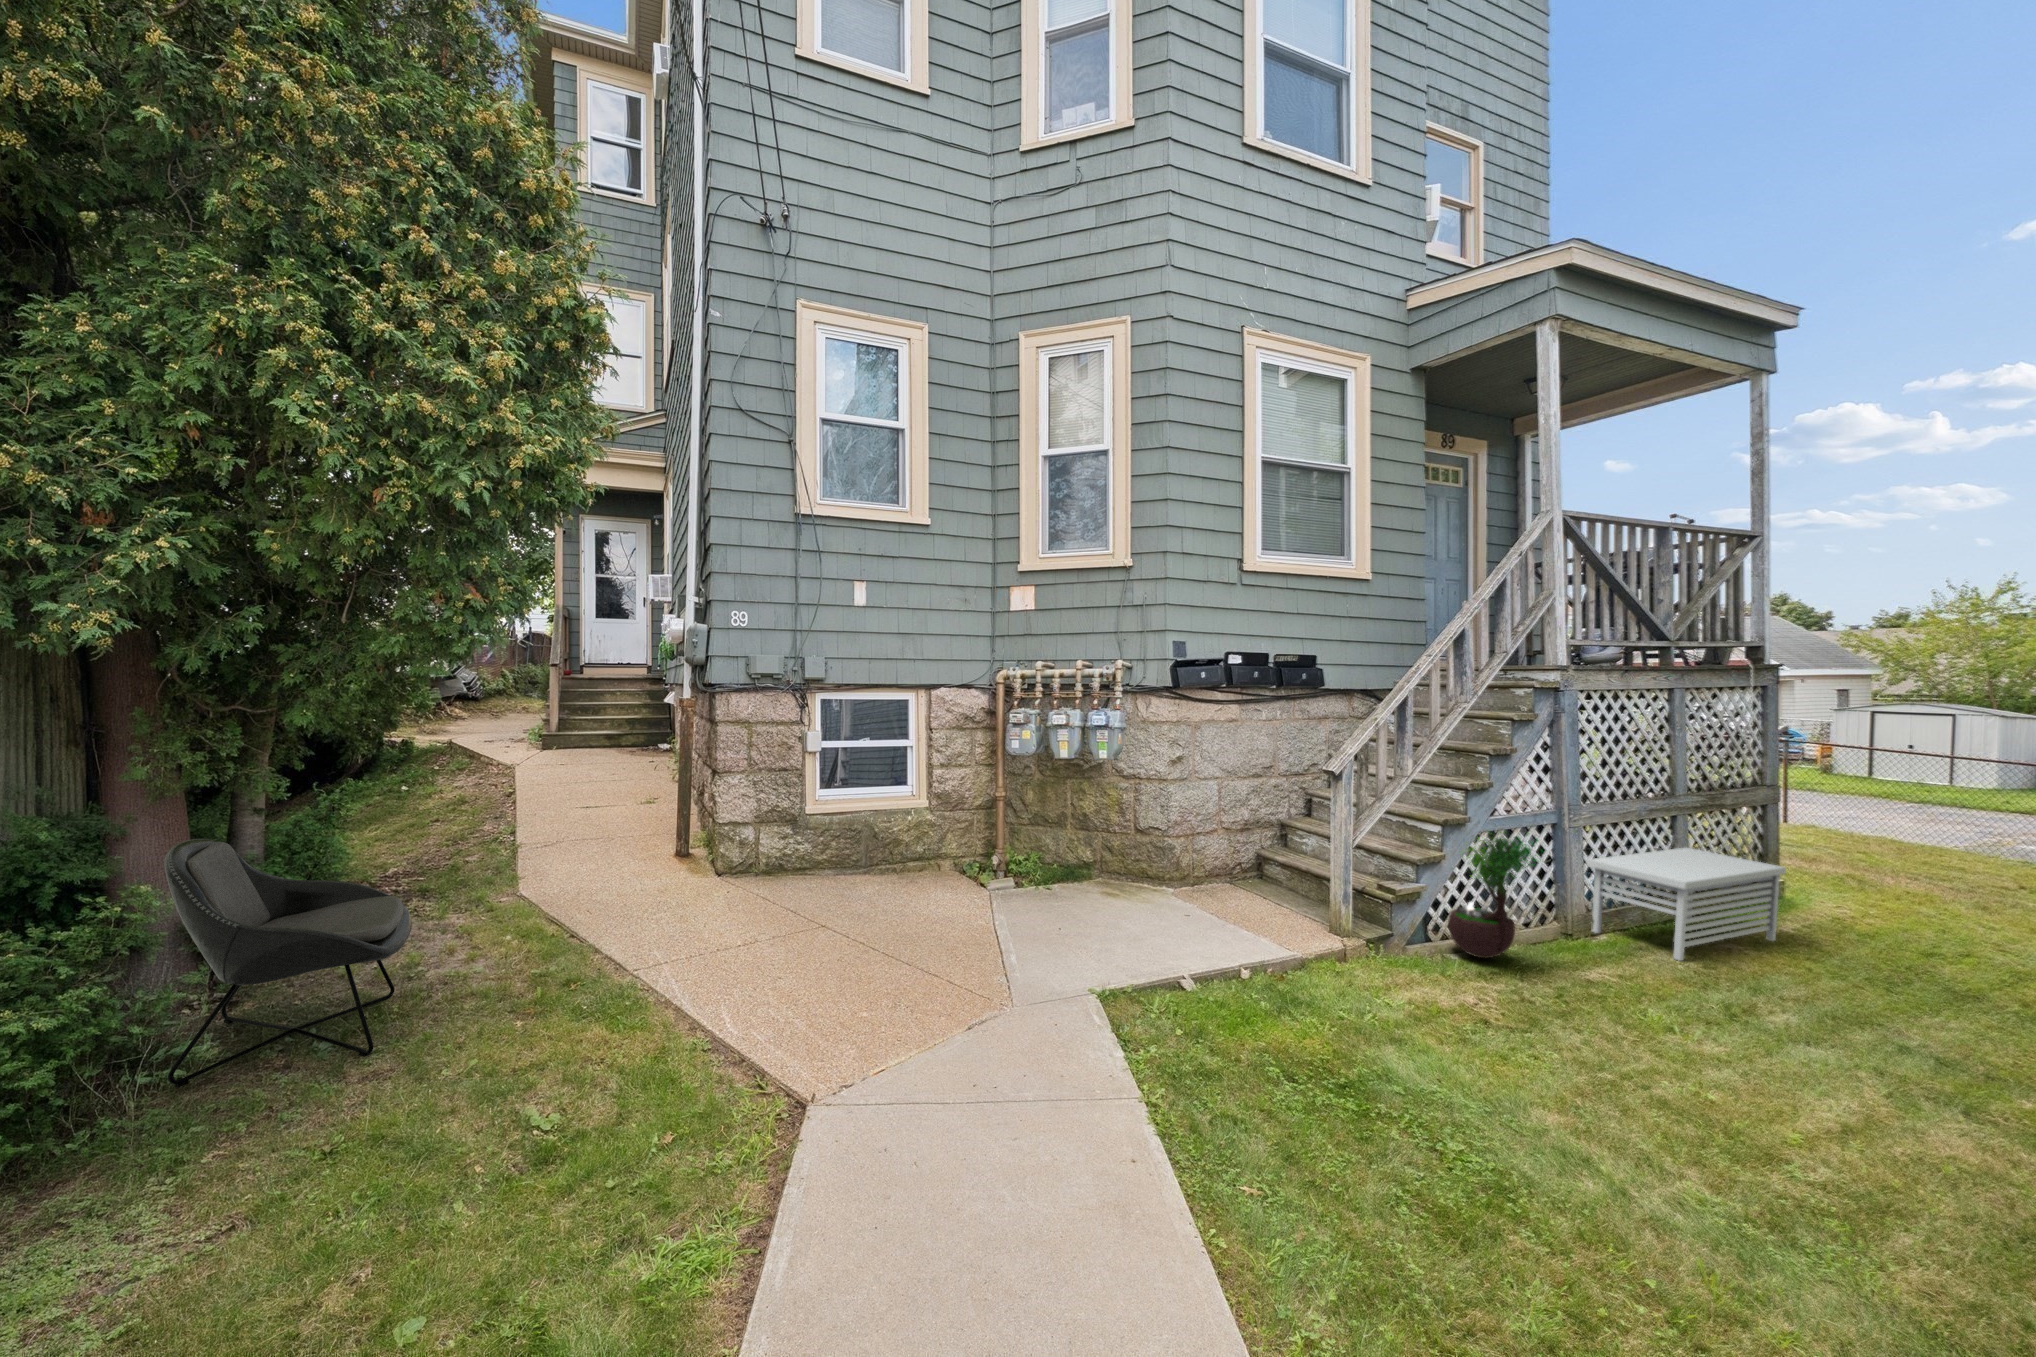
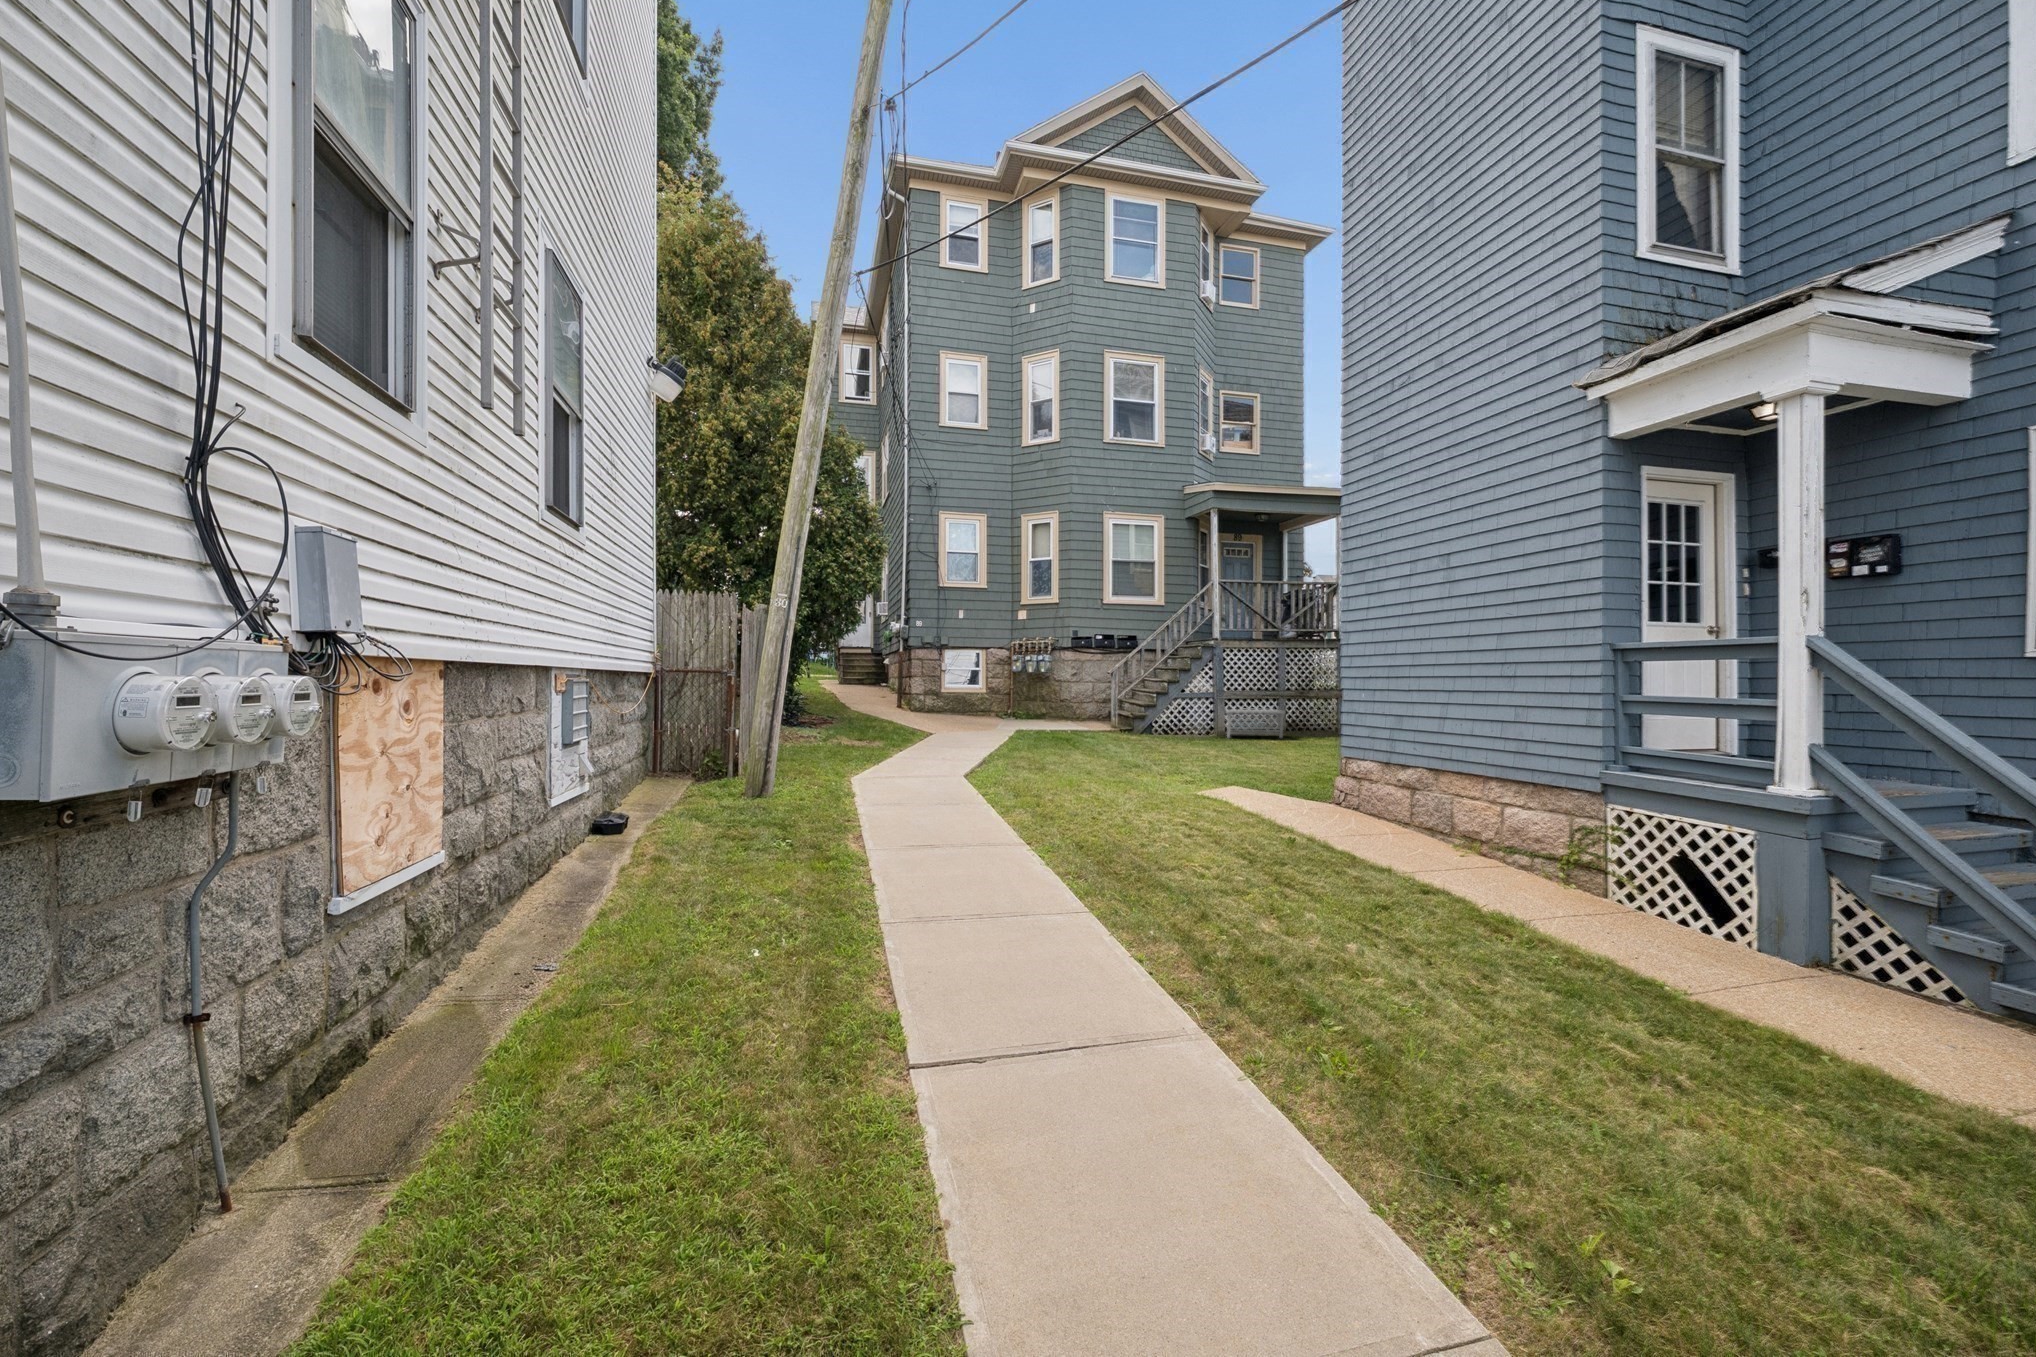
potted tree: present [1448,831,1538,958] -> none [1145,688,1171,734]
lounge chair: present [164,839,412,1088] -> none [793,677,840,729]

